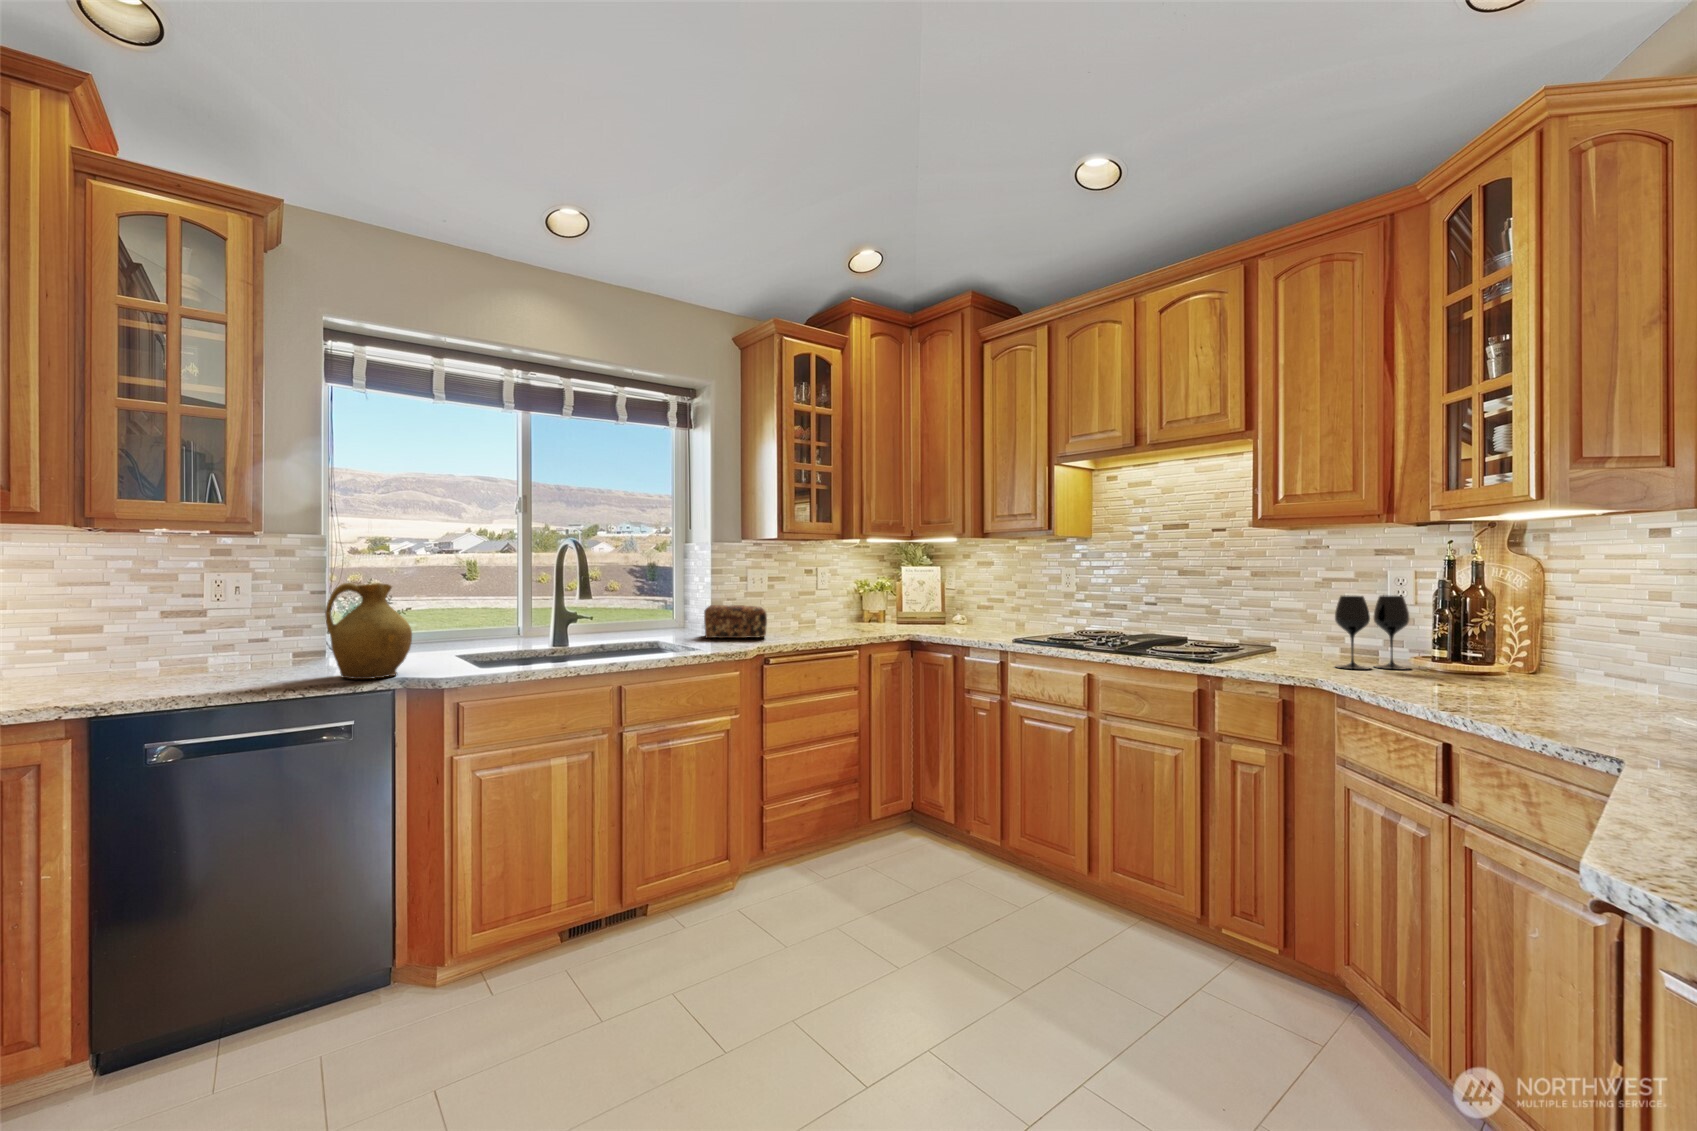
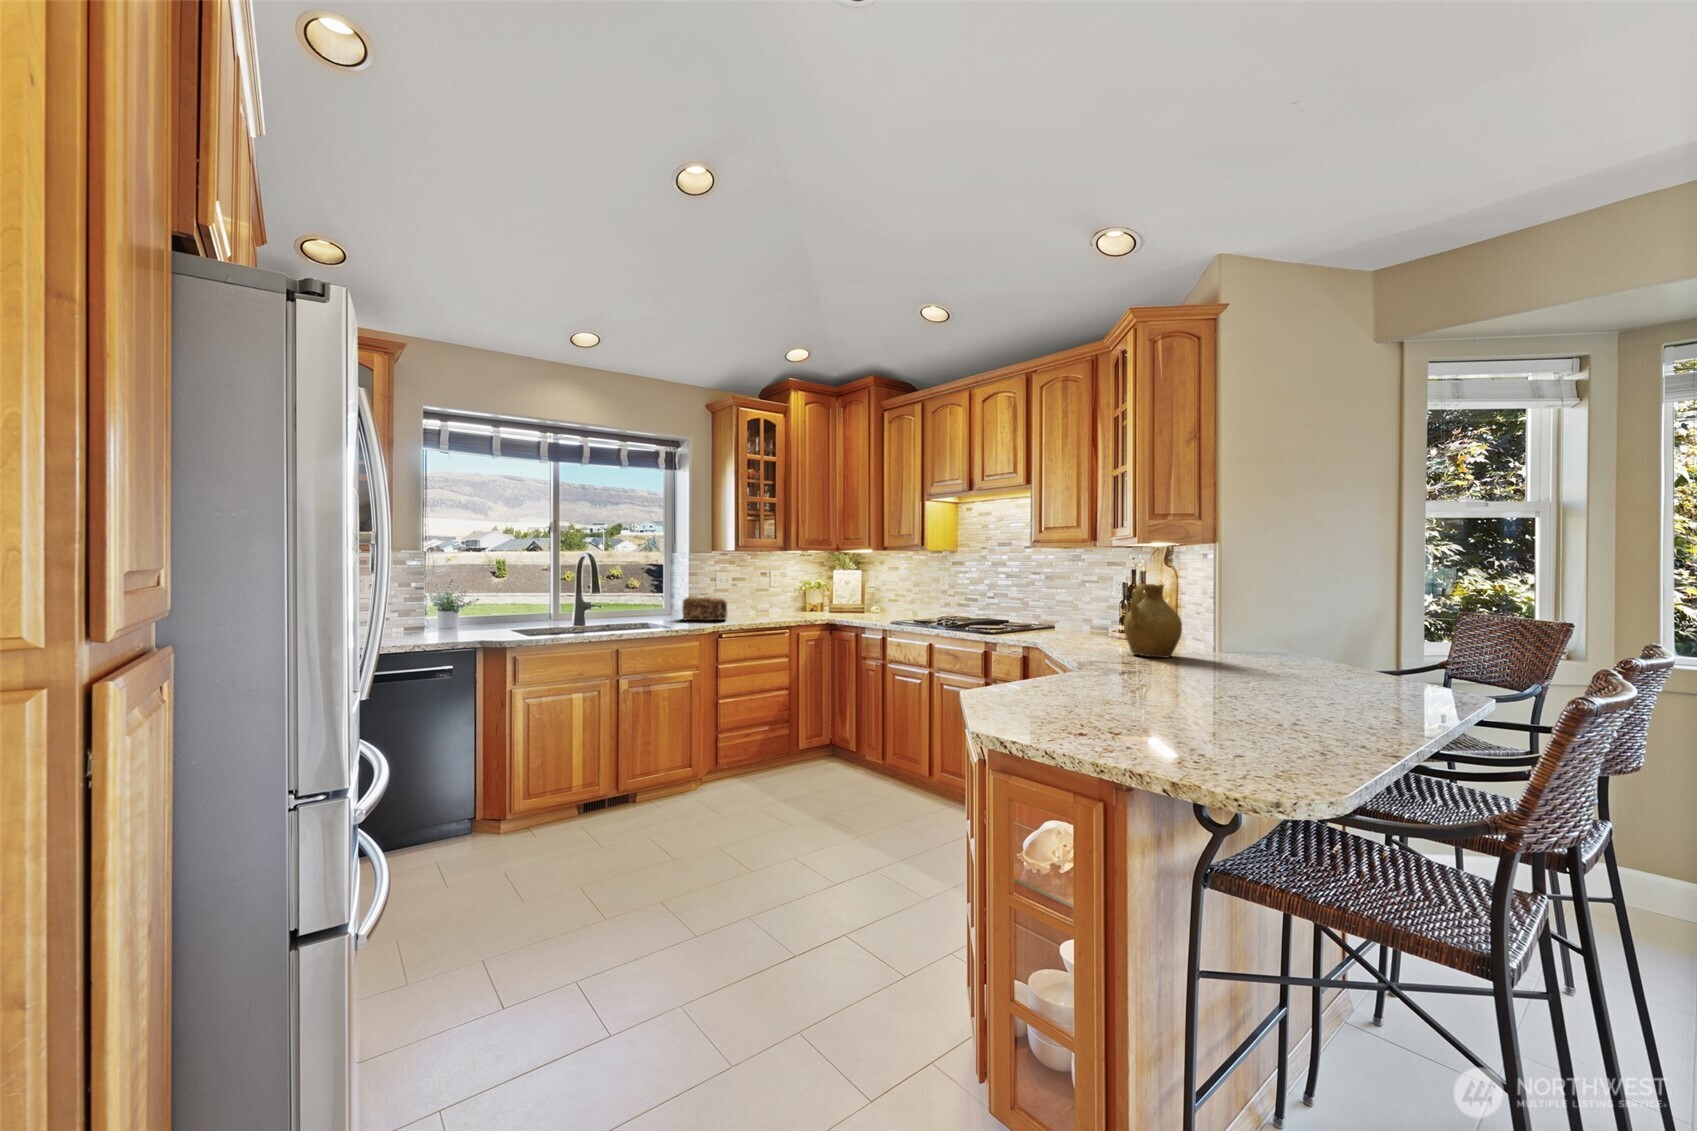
pitcher: present [325,583,412,679] -> present [1124,584,1182,658]
wine glass: present [1335,596,1409,670] -> none [1072,593,1118,640]

